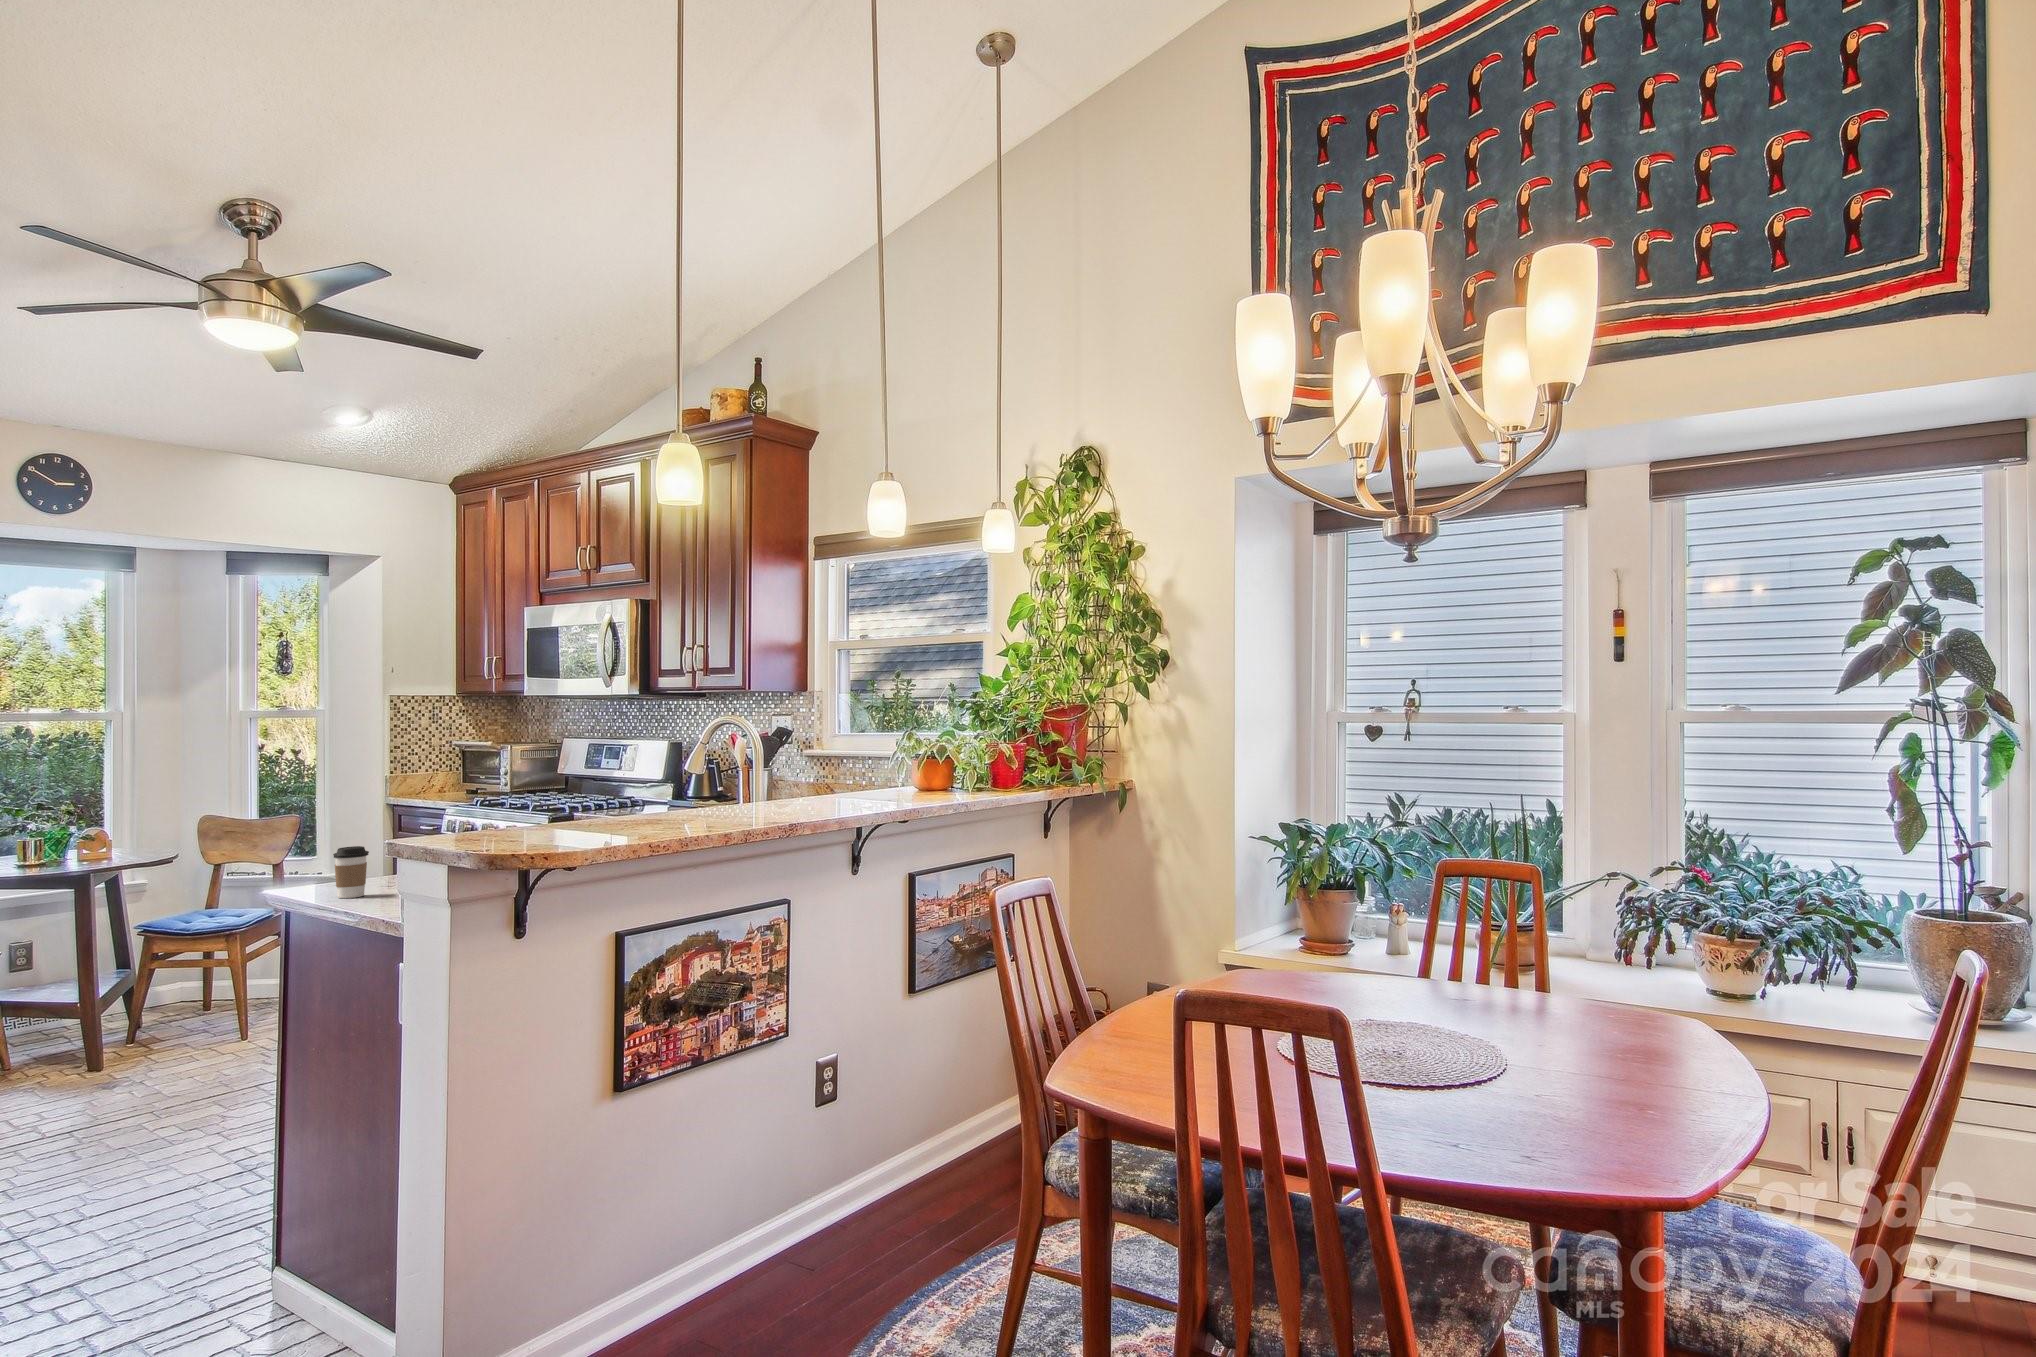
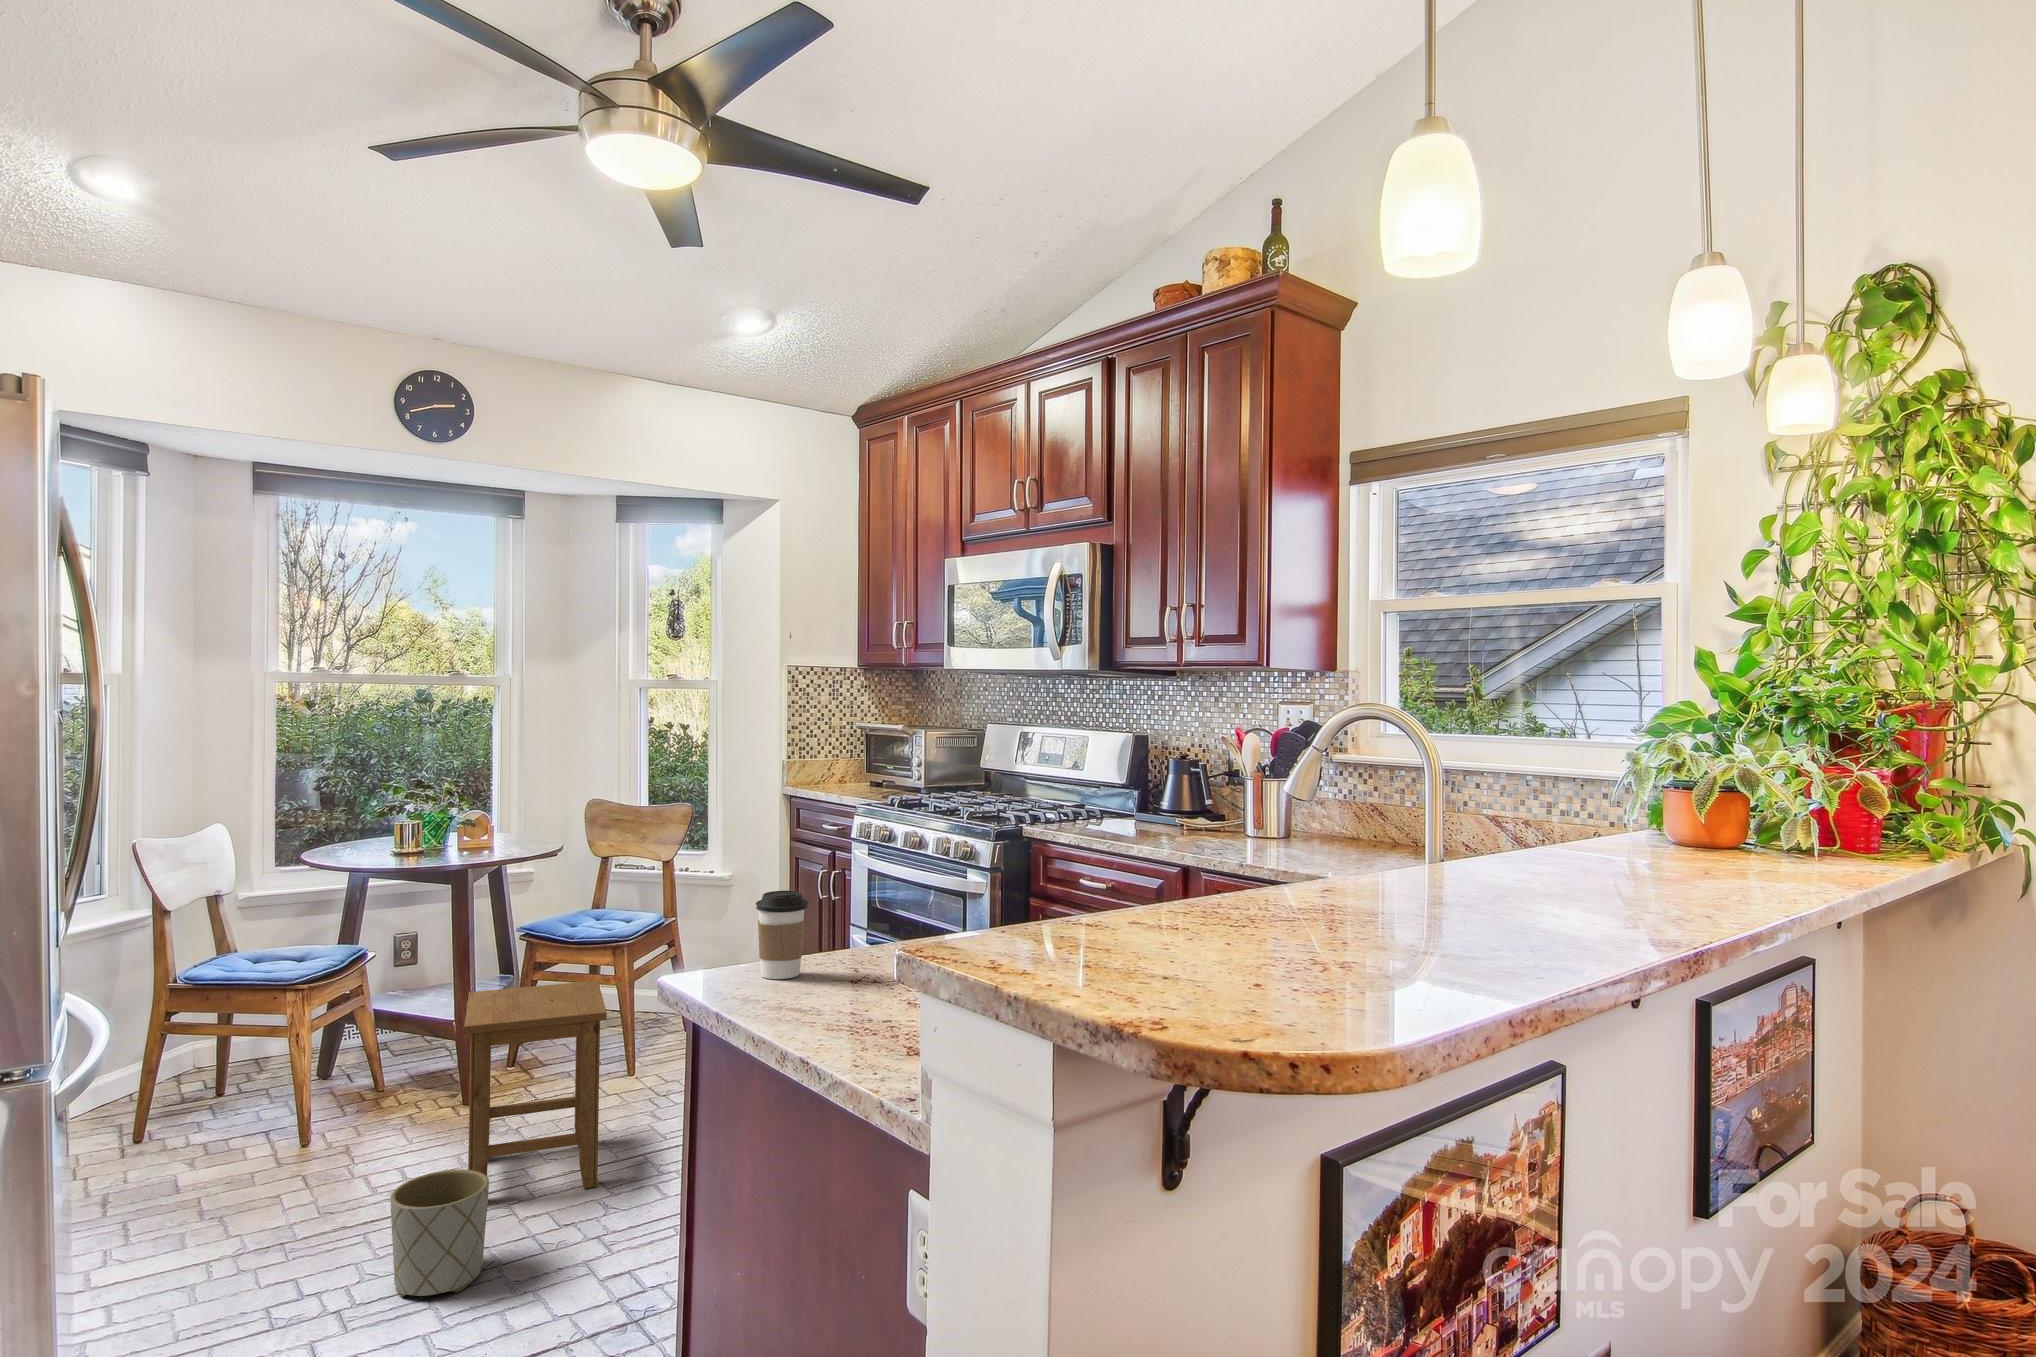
stool: none [97,954,225,1129] -> present [464,981,607,1188]
planter: none [45,1089,129,1181] -> present [391,1170,489,1297]

